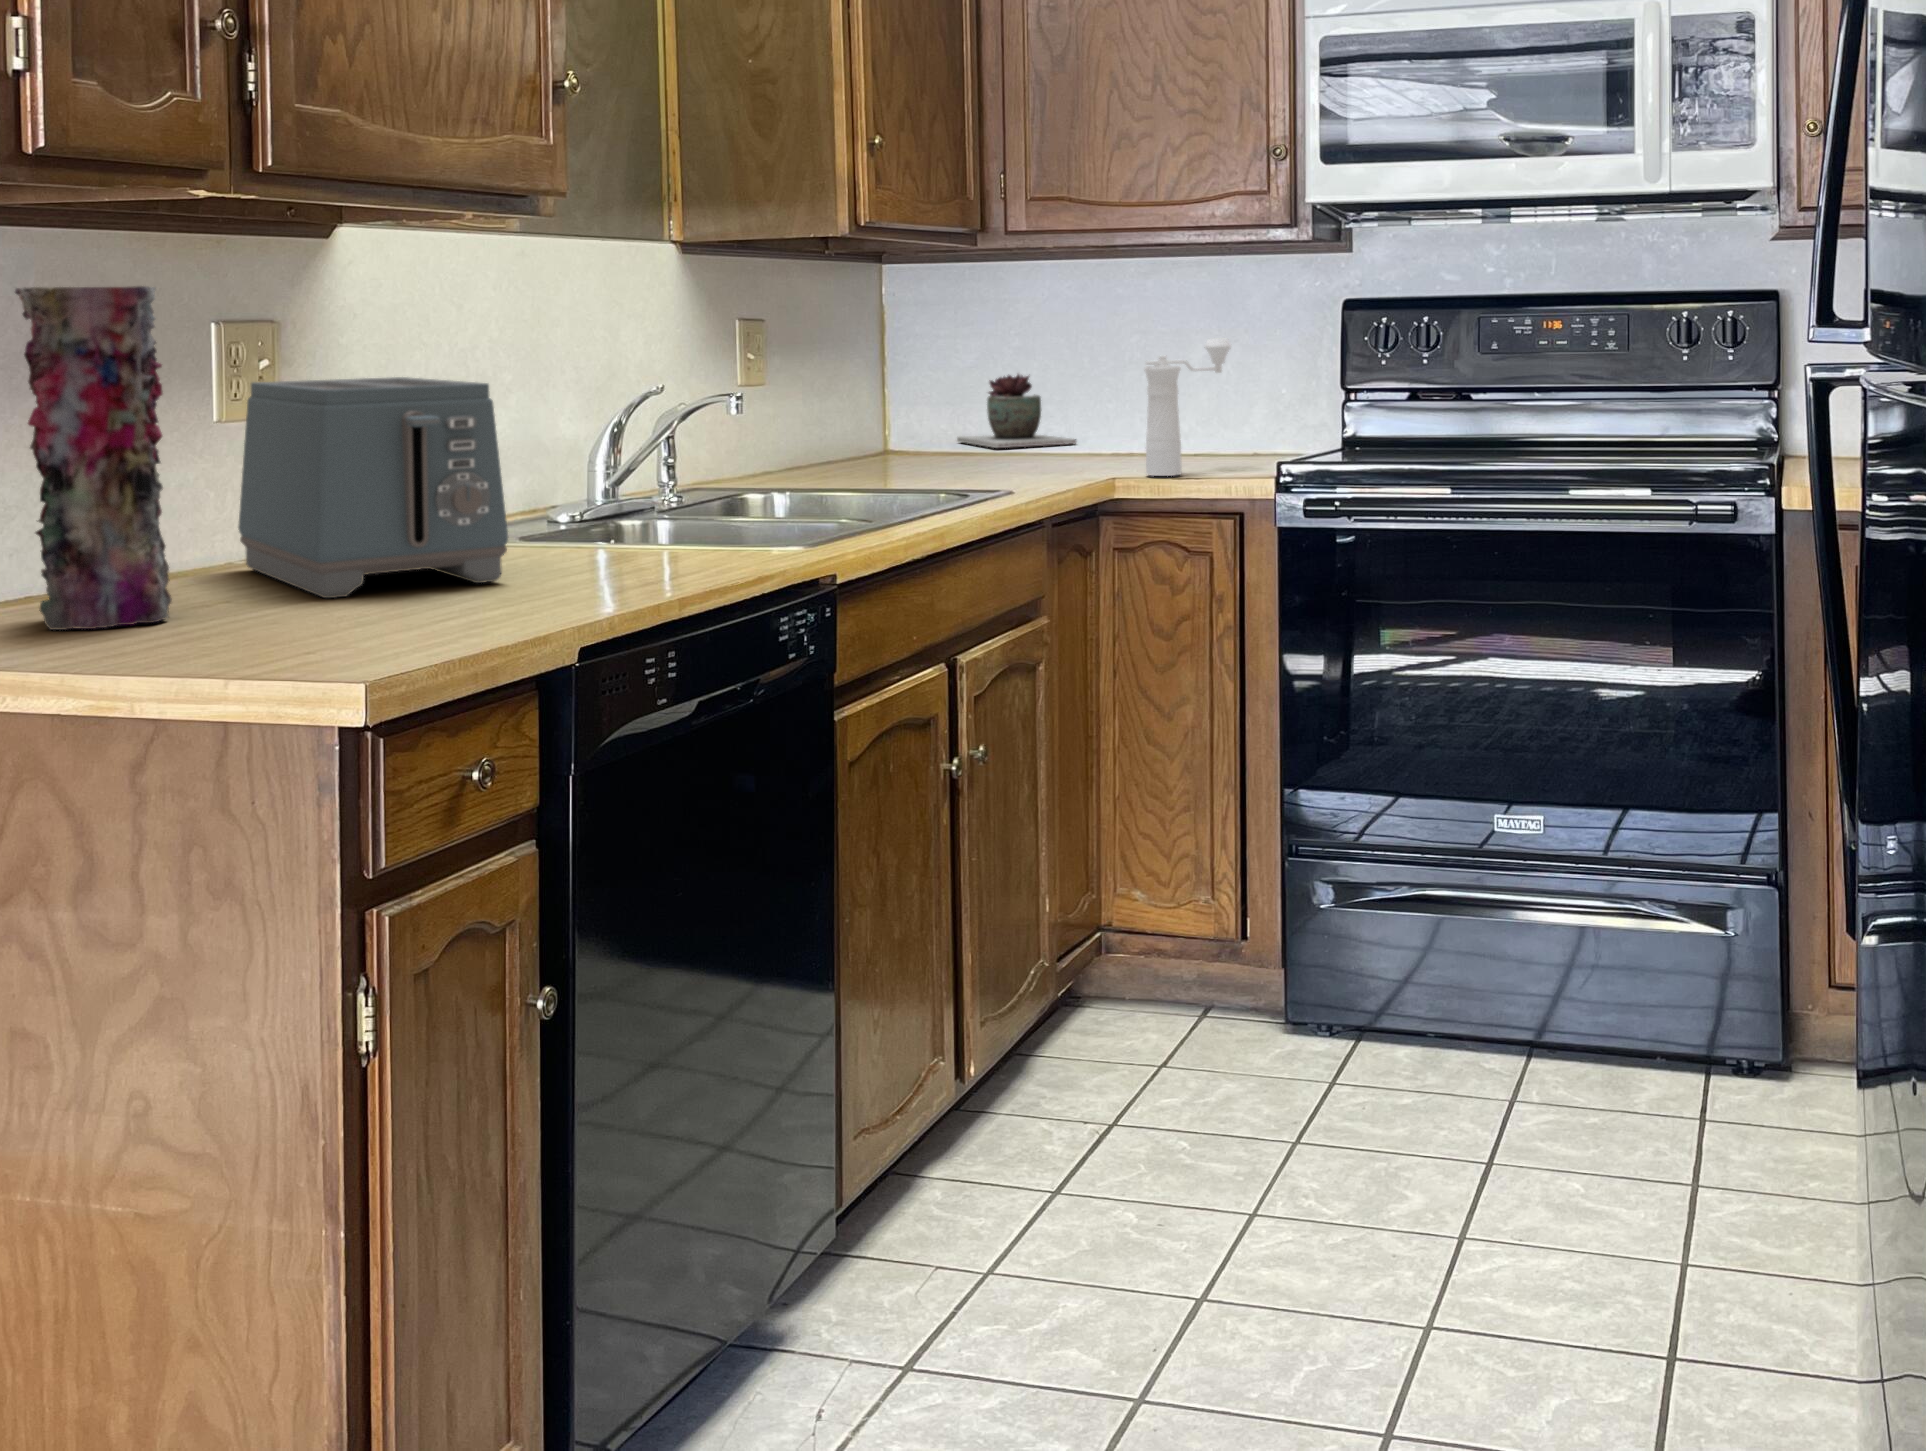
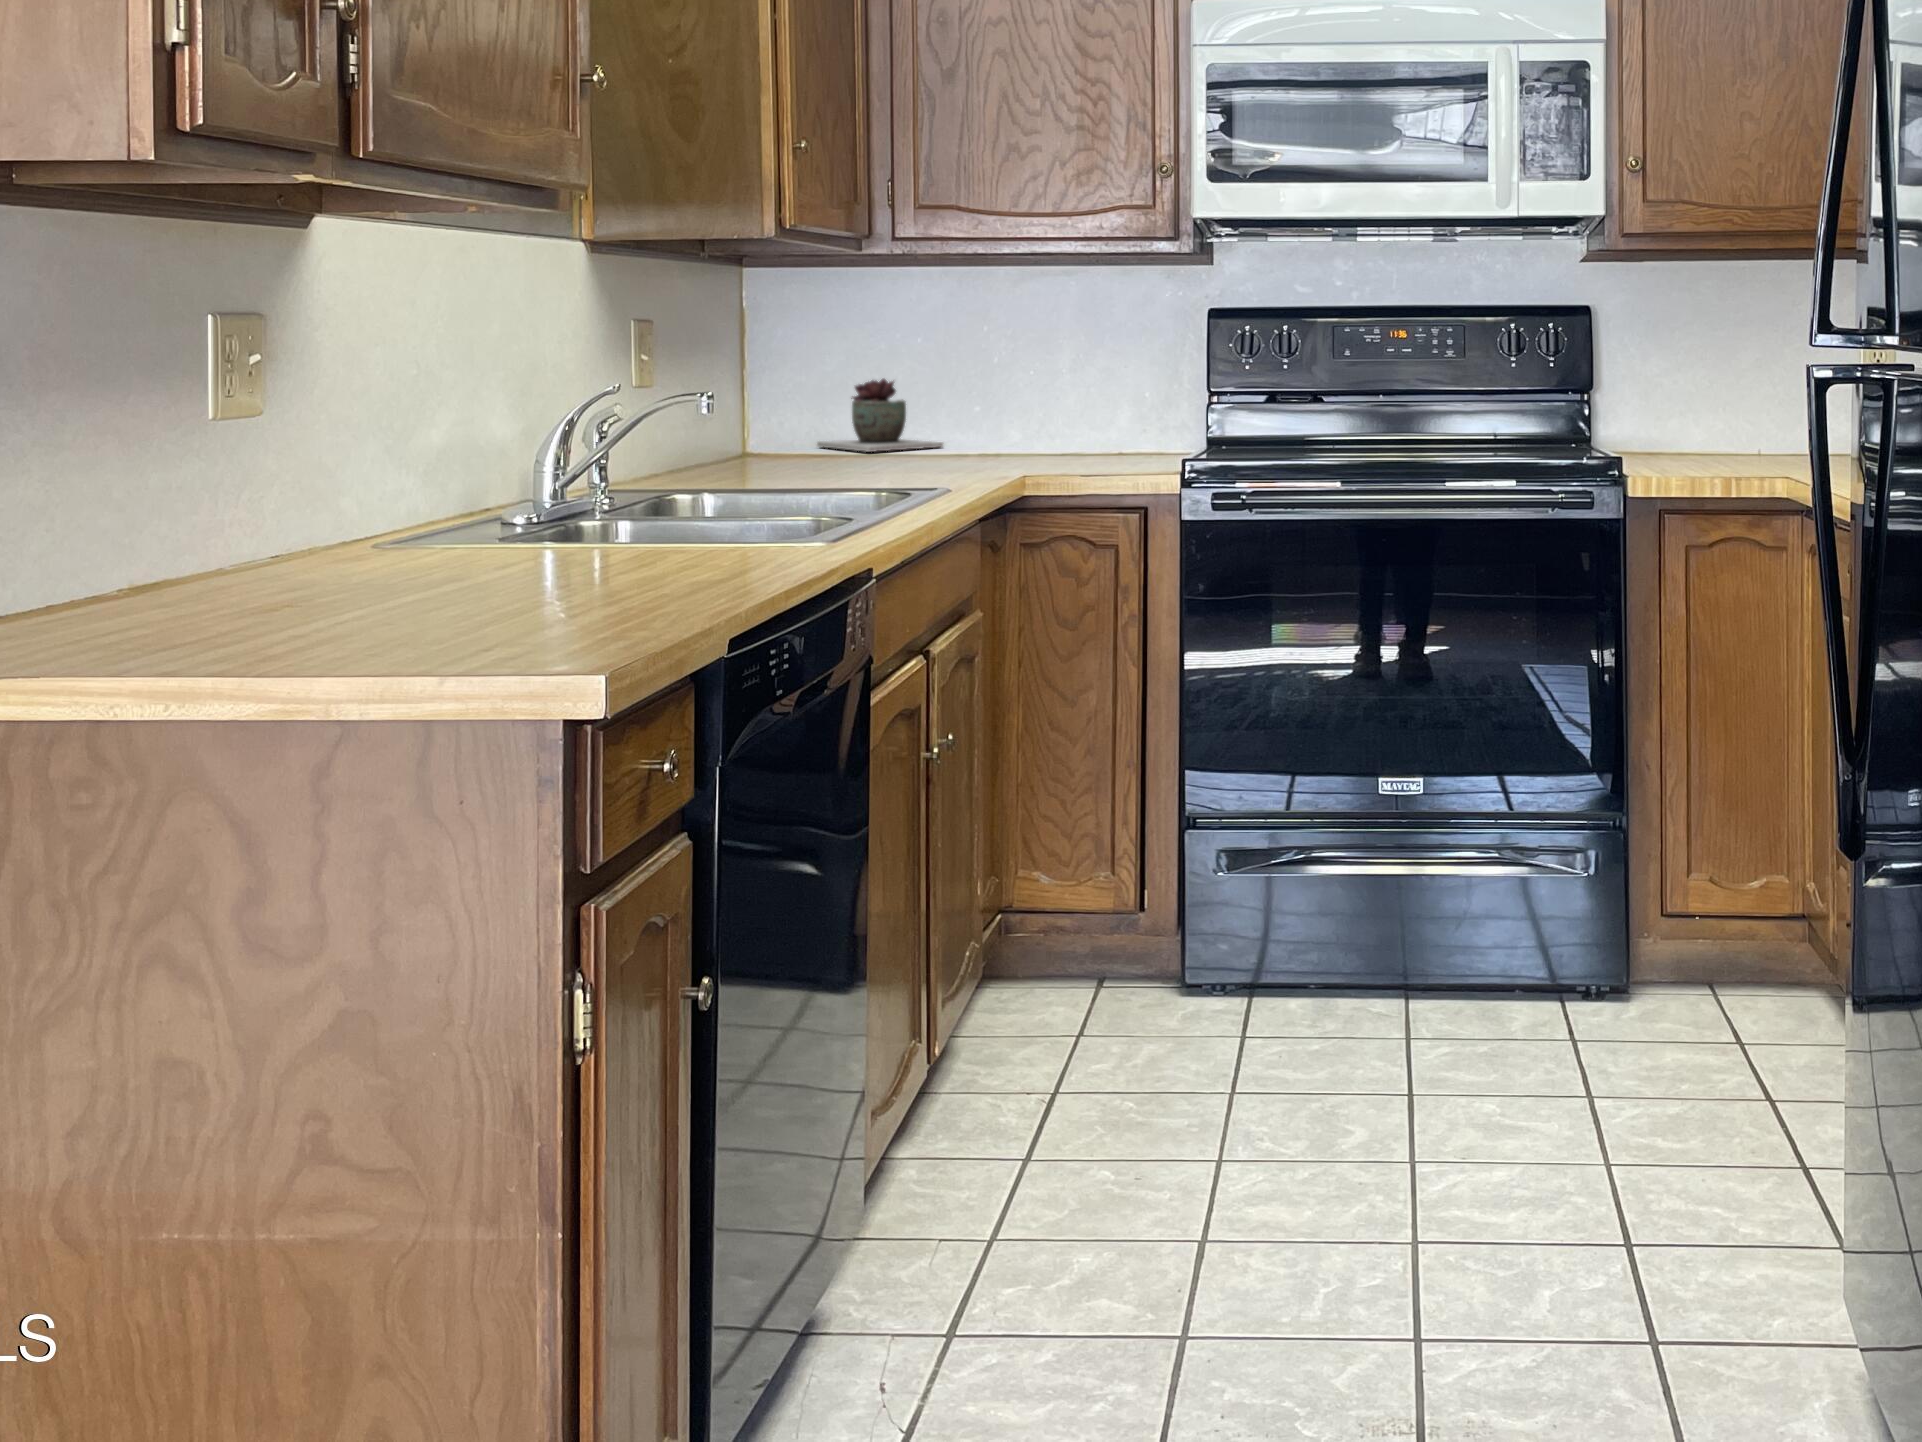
vase: present [15,286,172,630] -> none [88,277,261,643]
pepper mill: present [1145,338,1231,476] -> none [1051,344,1129,474]
toaster: present [238,377,508,598] -> none [235,377,575,604]

